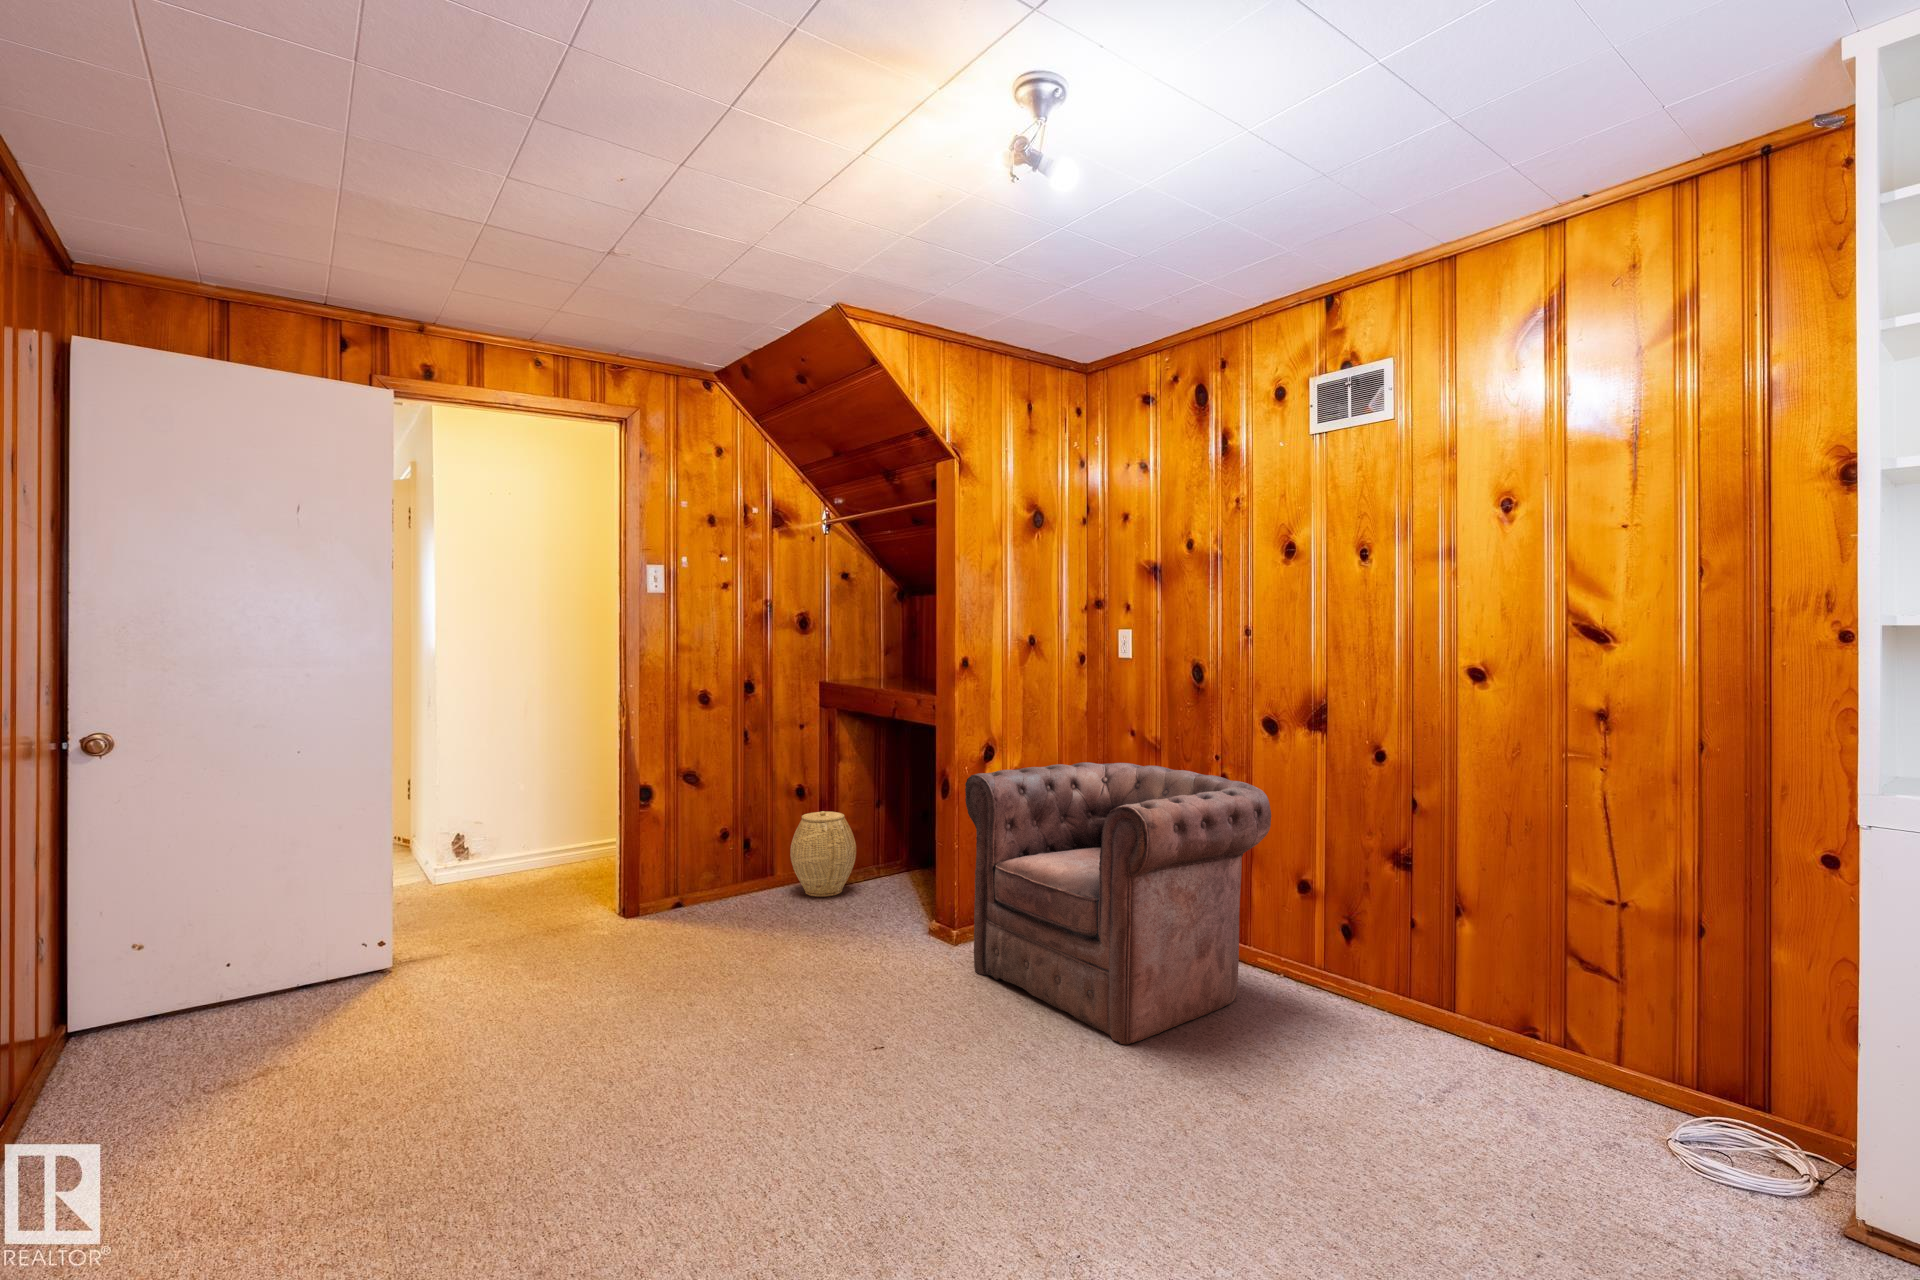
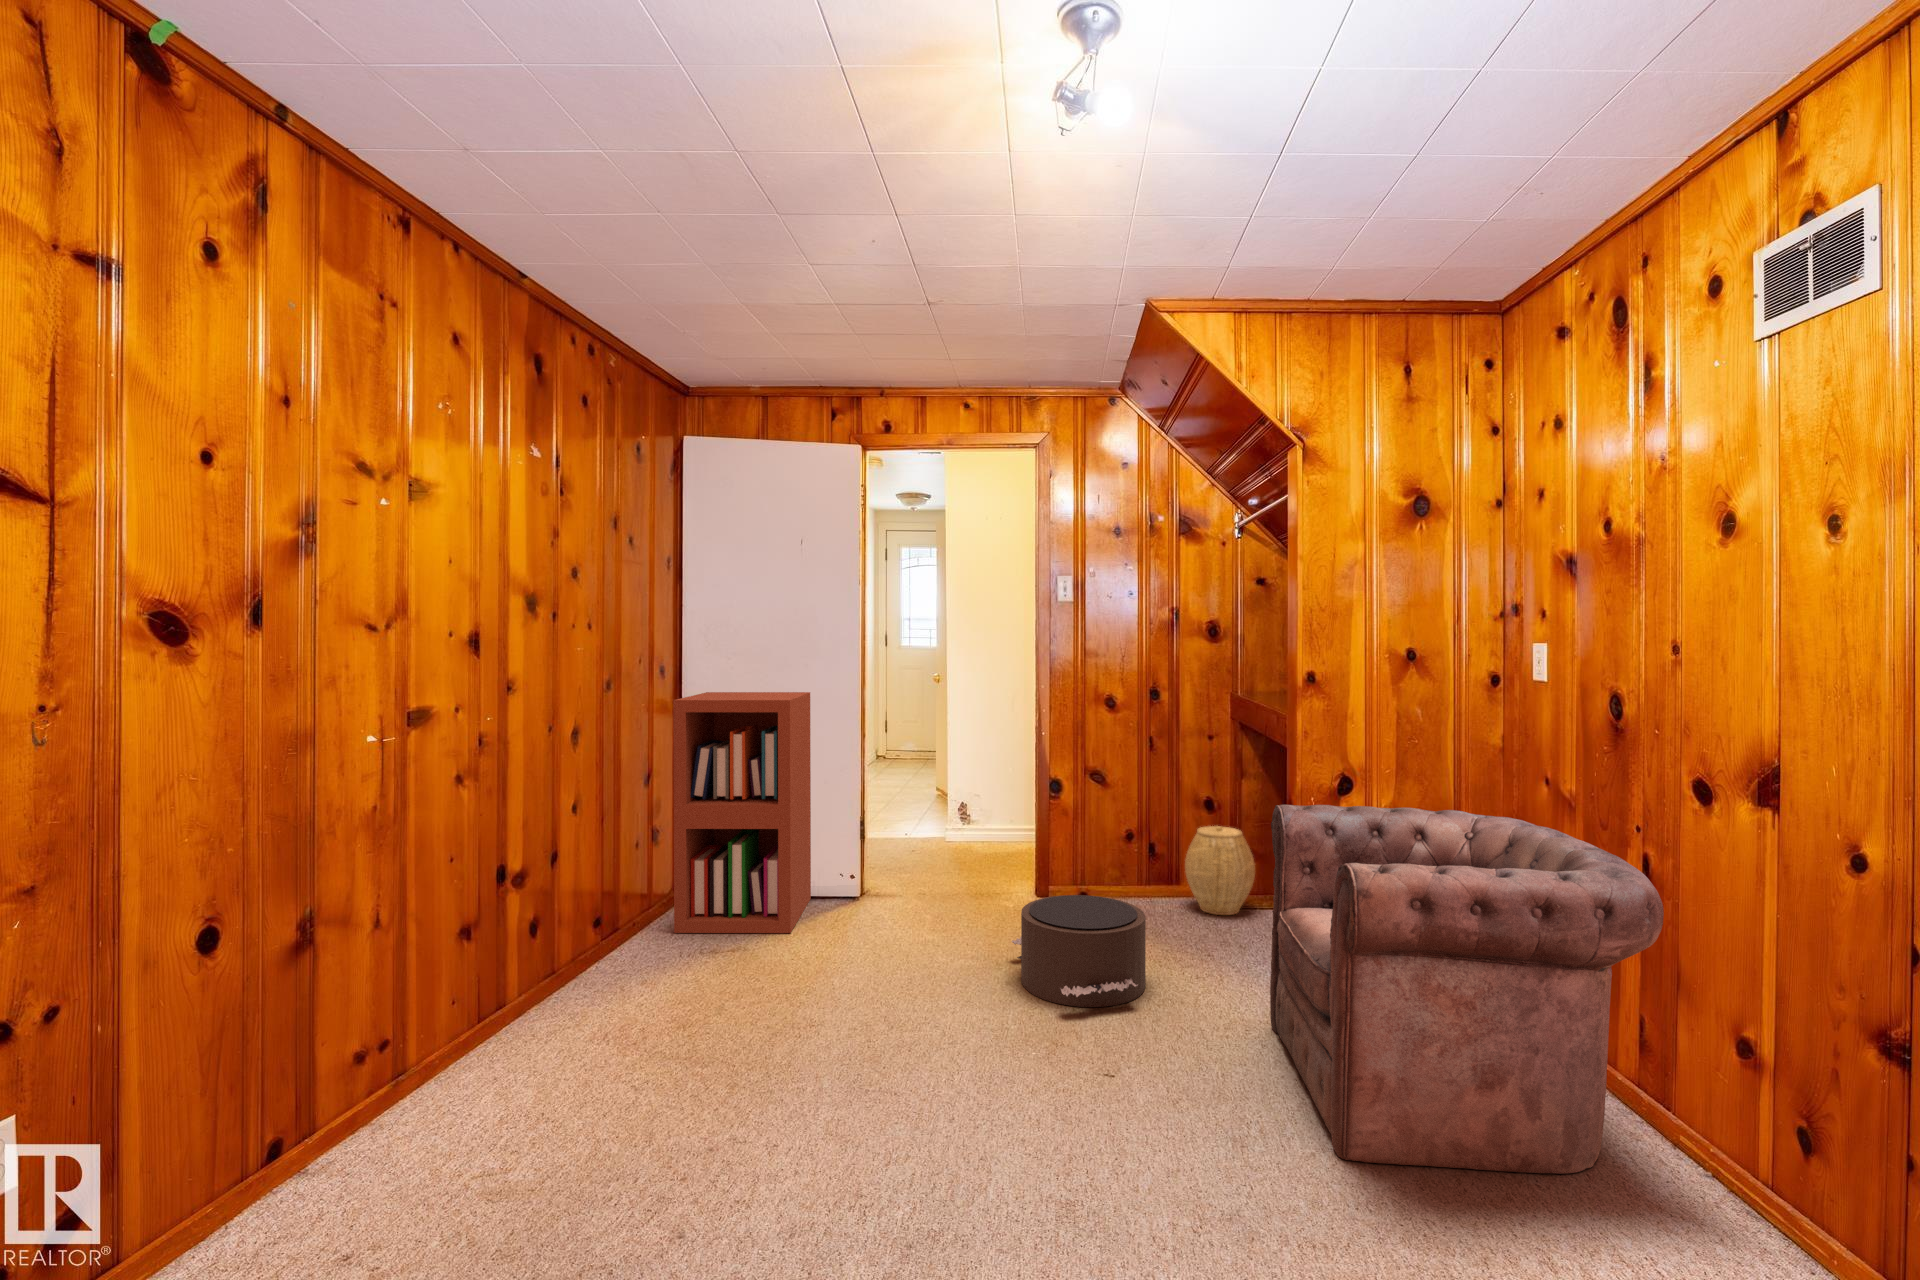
bookshelf: none [145,705,369,1093] -> present [673,692,811,933]
pouf: none [693,894,863,1010] -> present [1012,895,1146,1007]

